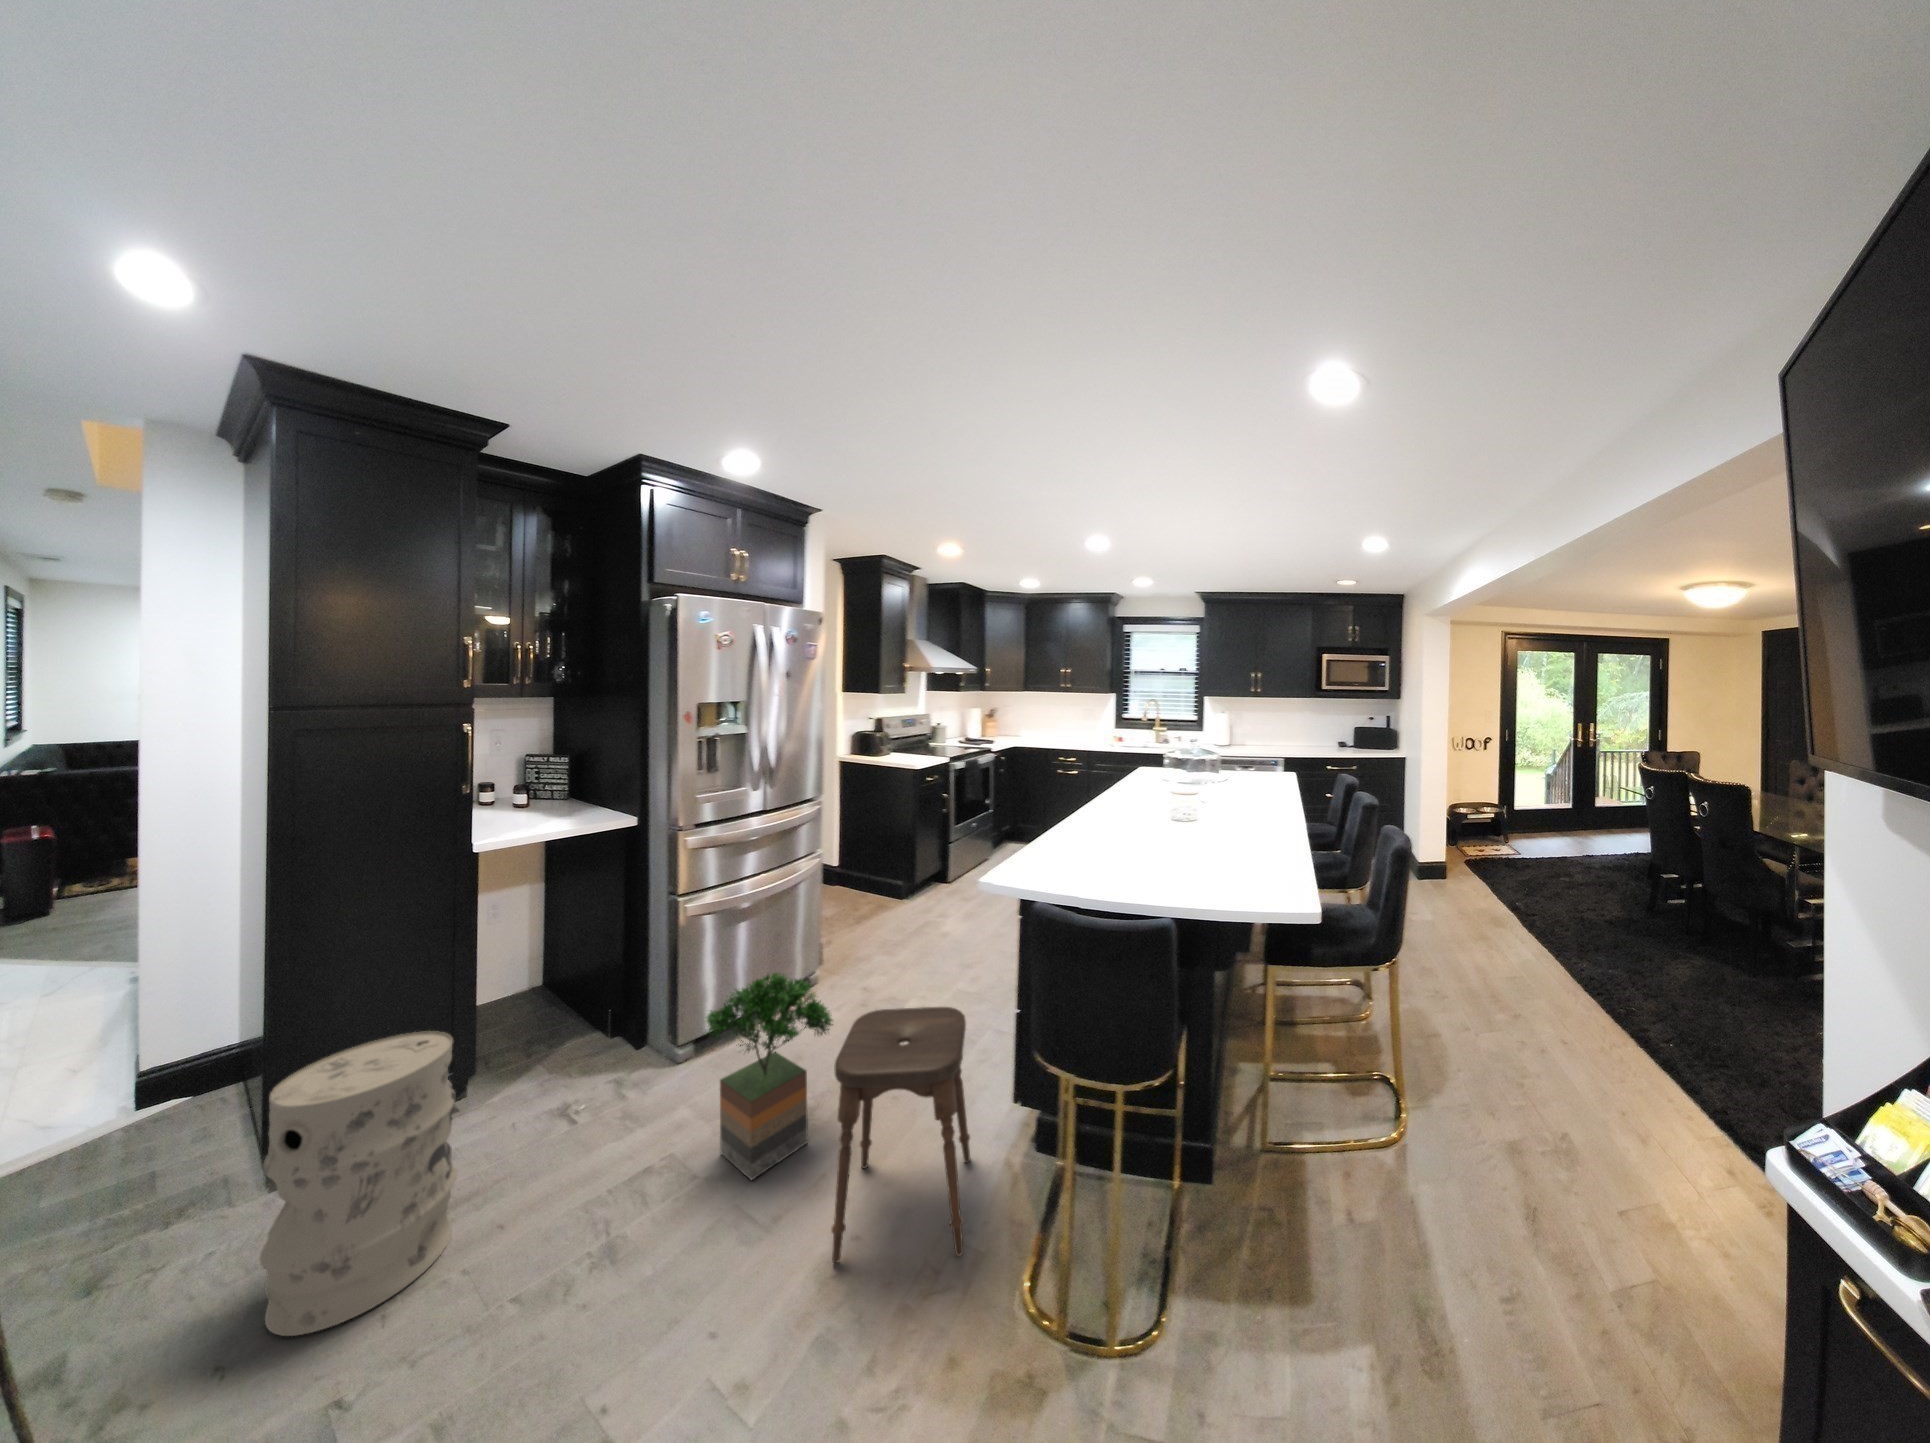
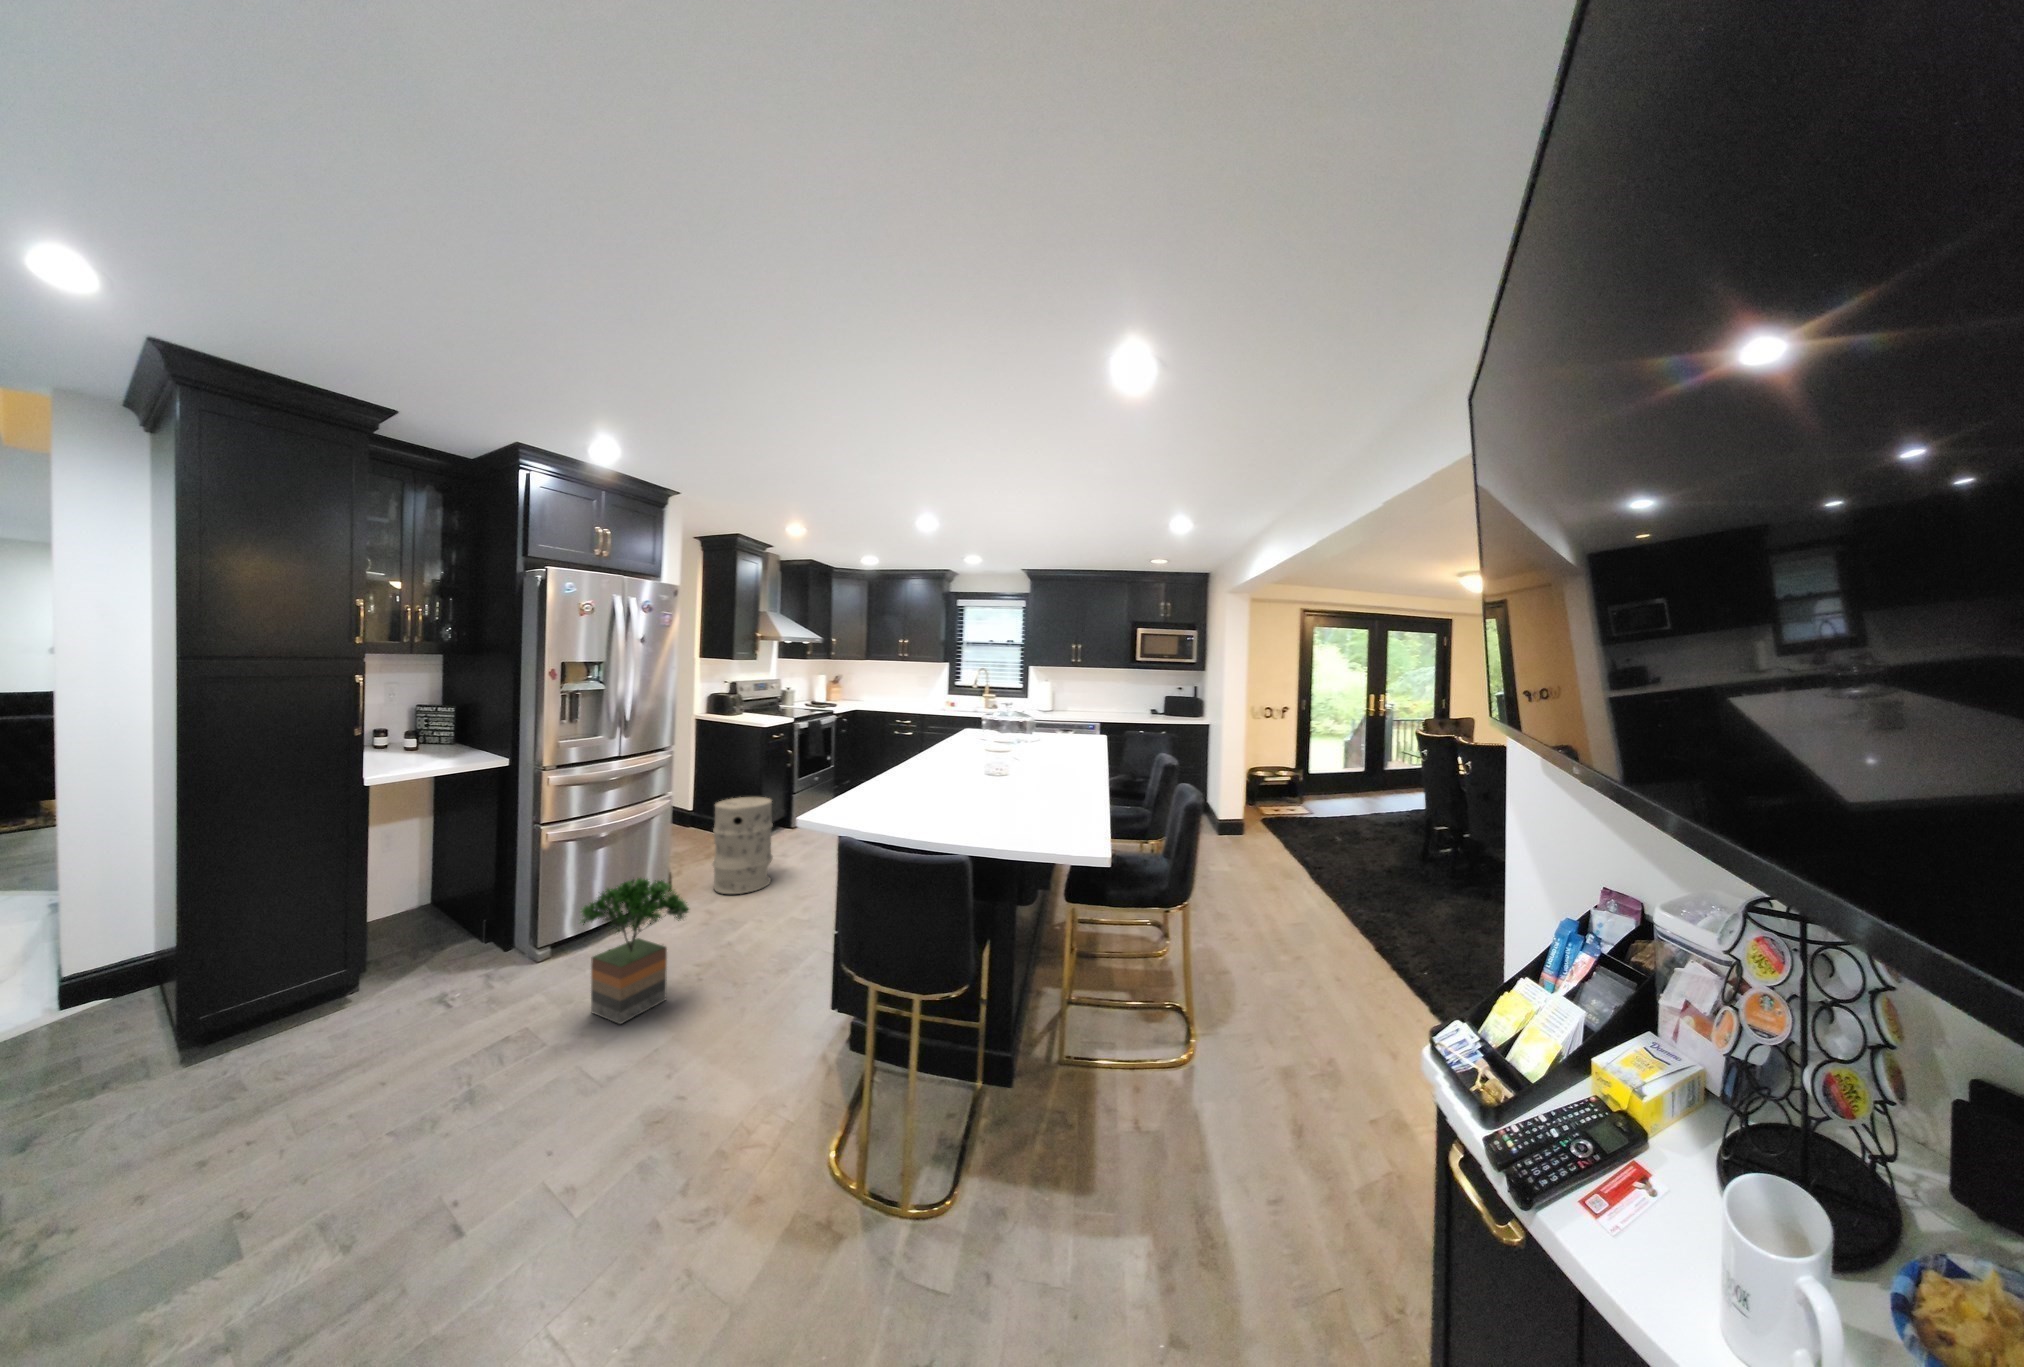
stool: present [831,1007,970,1263] -> none [689,892,797,1059]
trash can: present [259,1031,457,1336] -> present [712,797,773,894]

